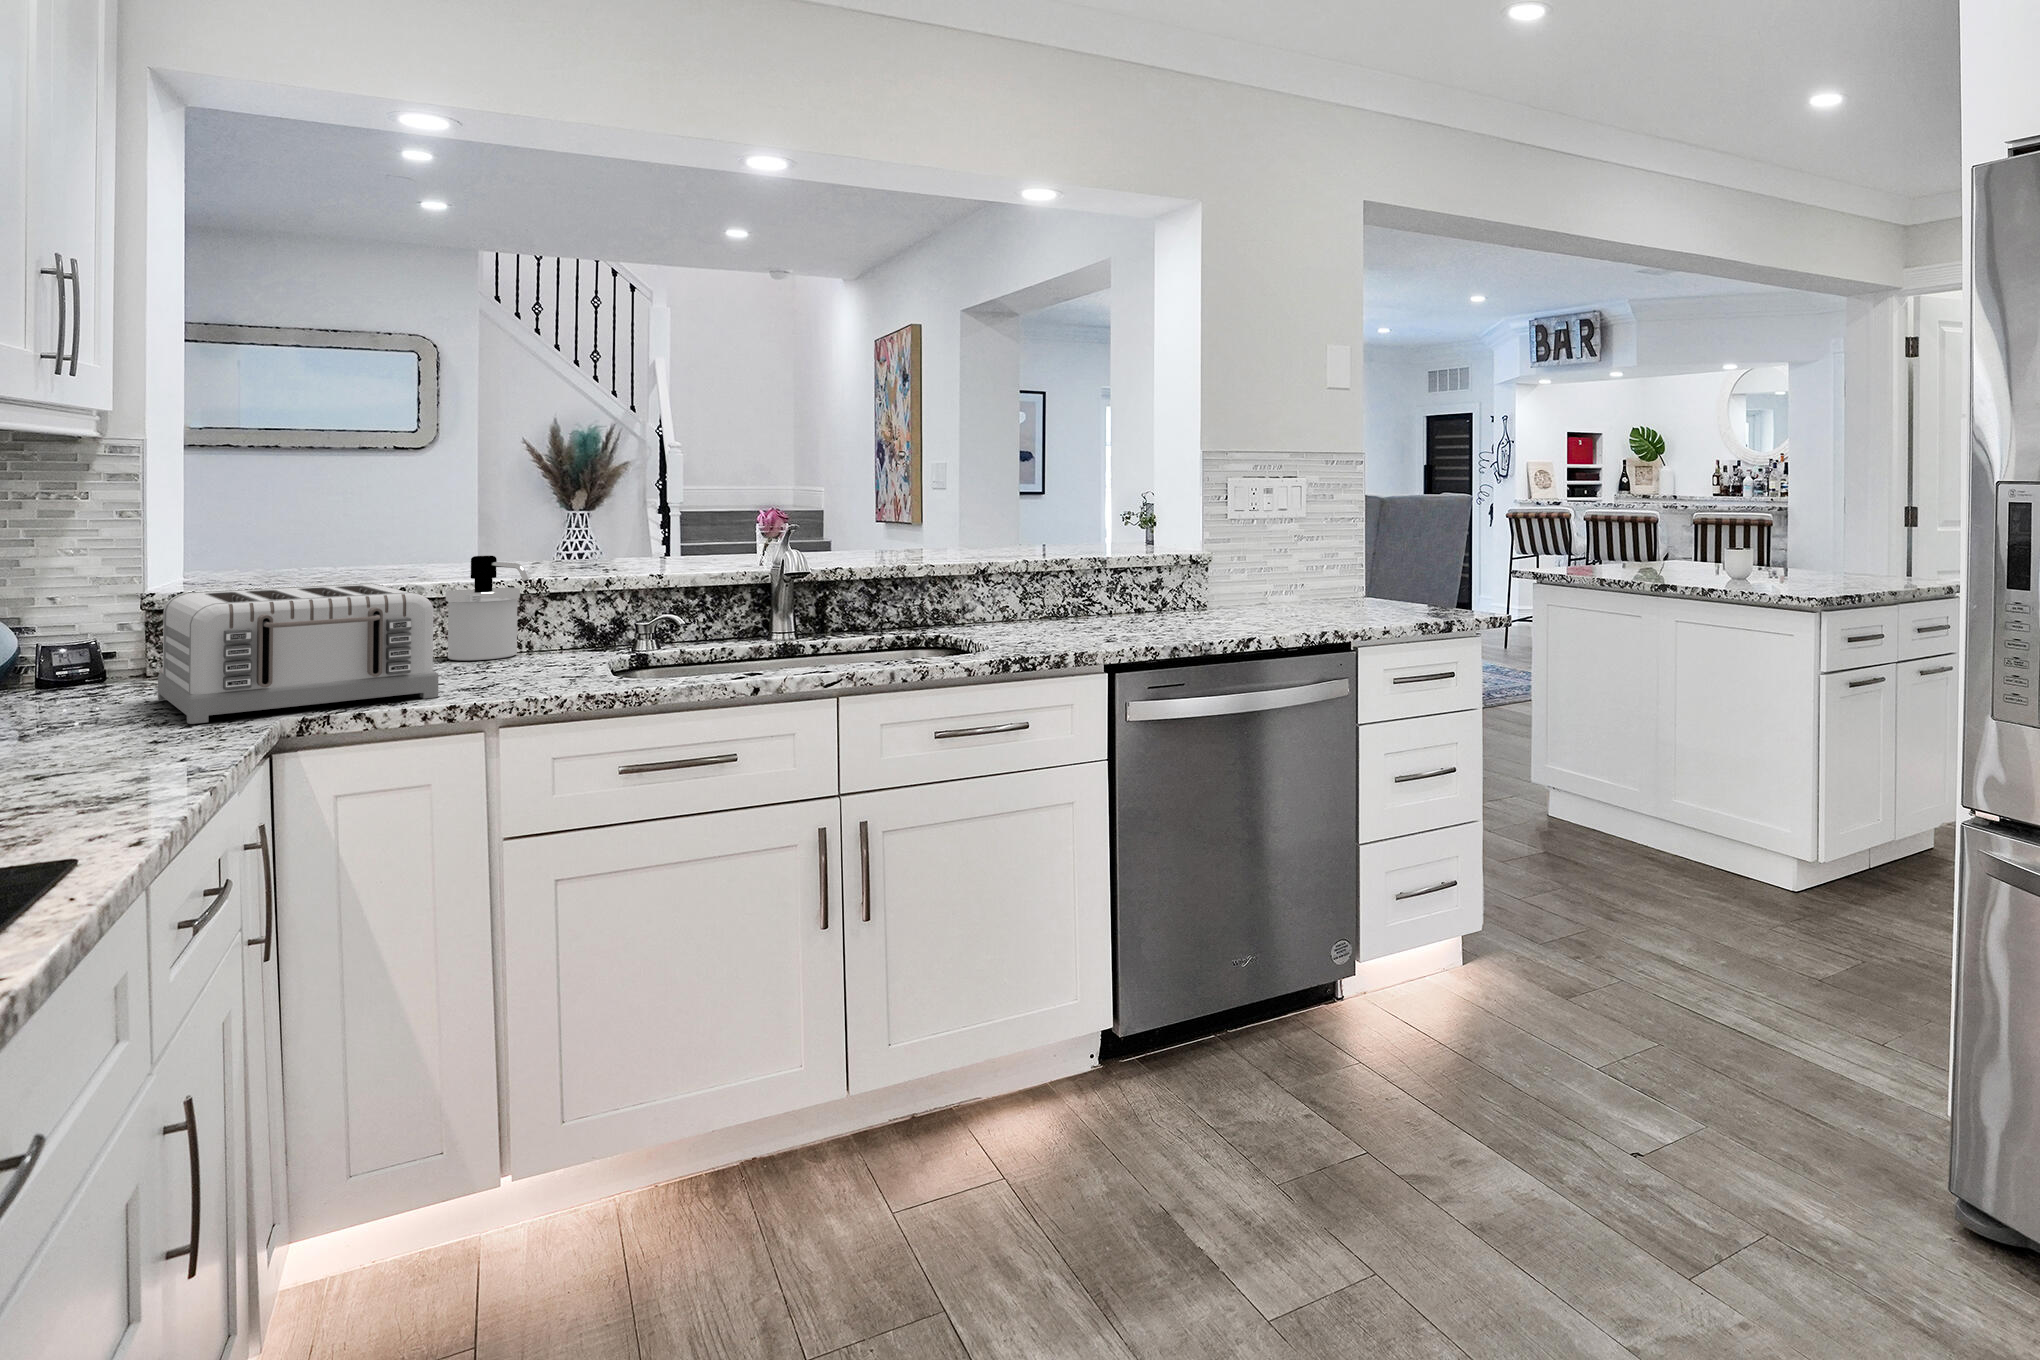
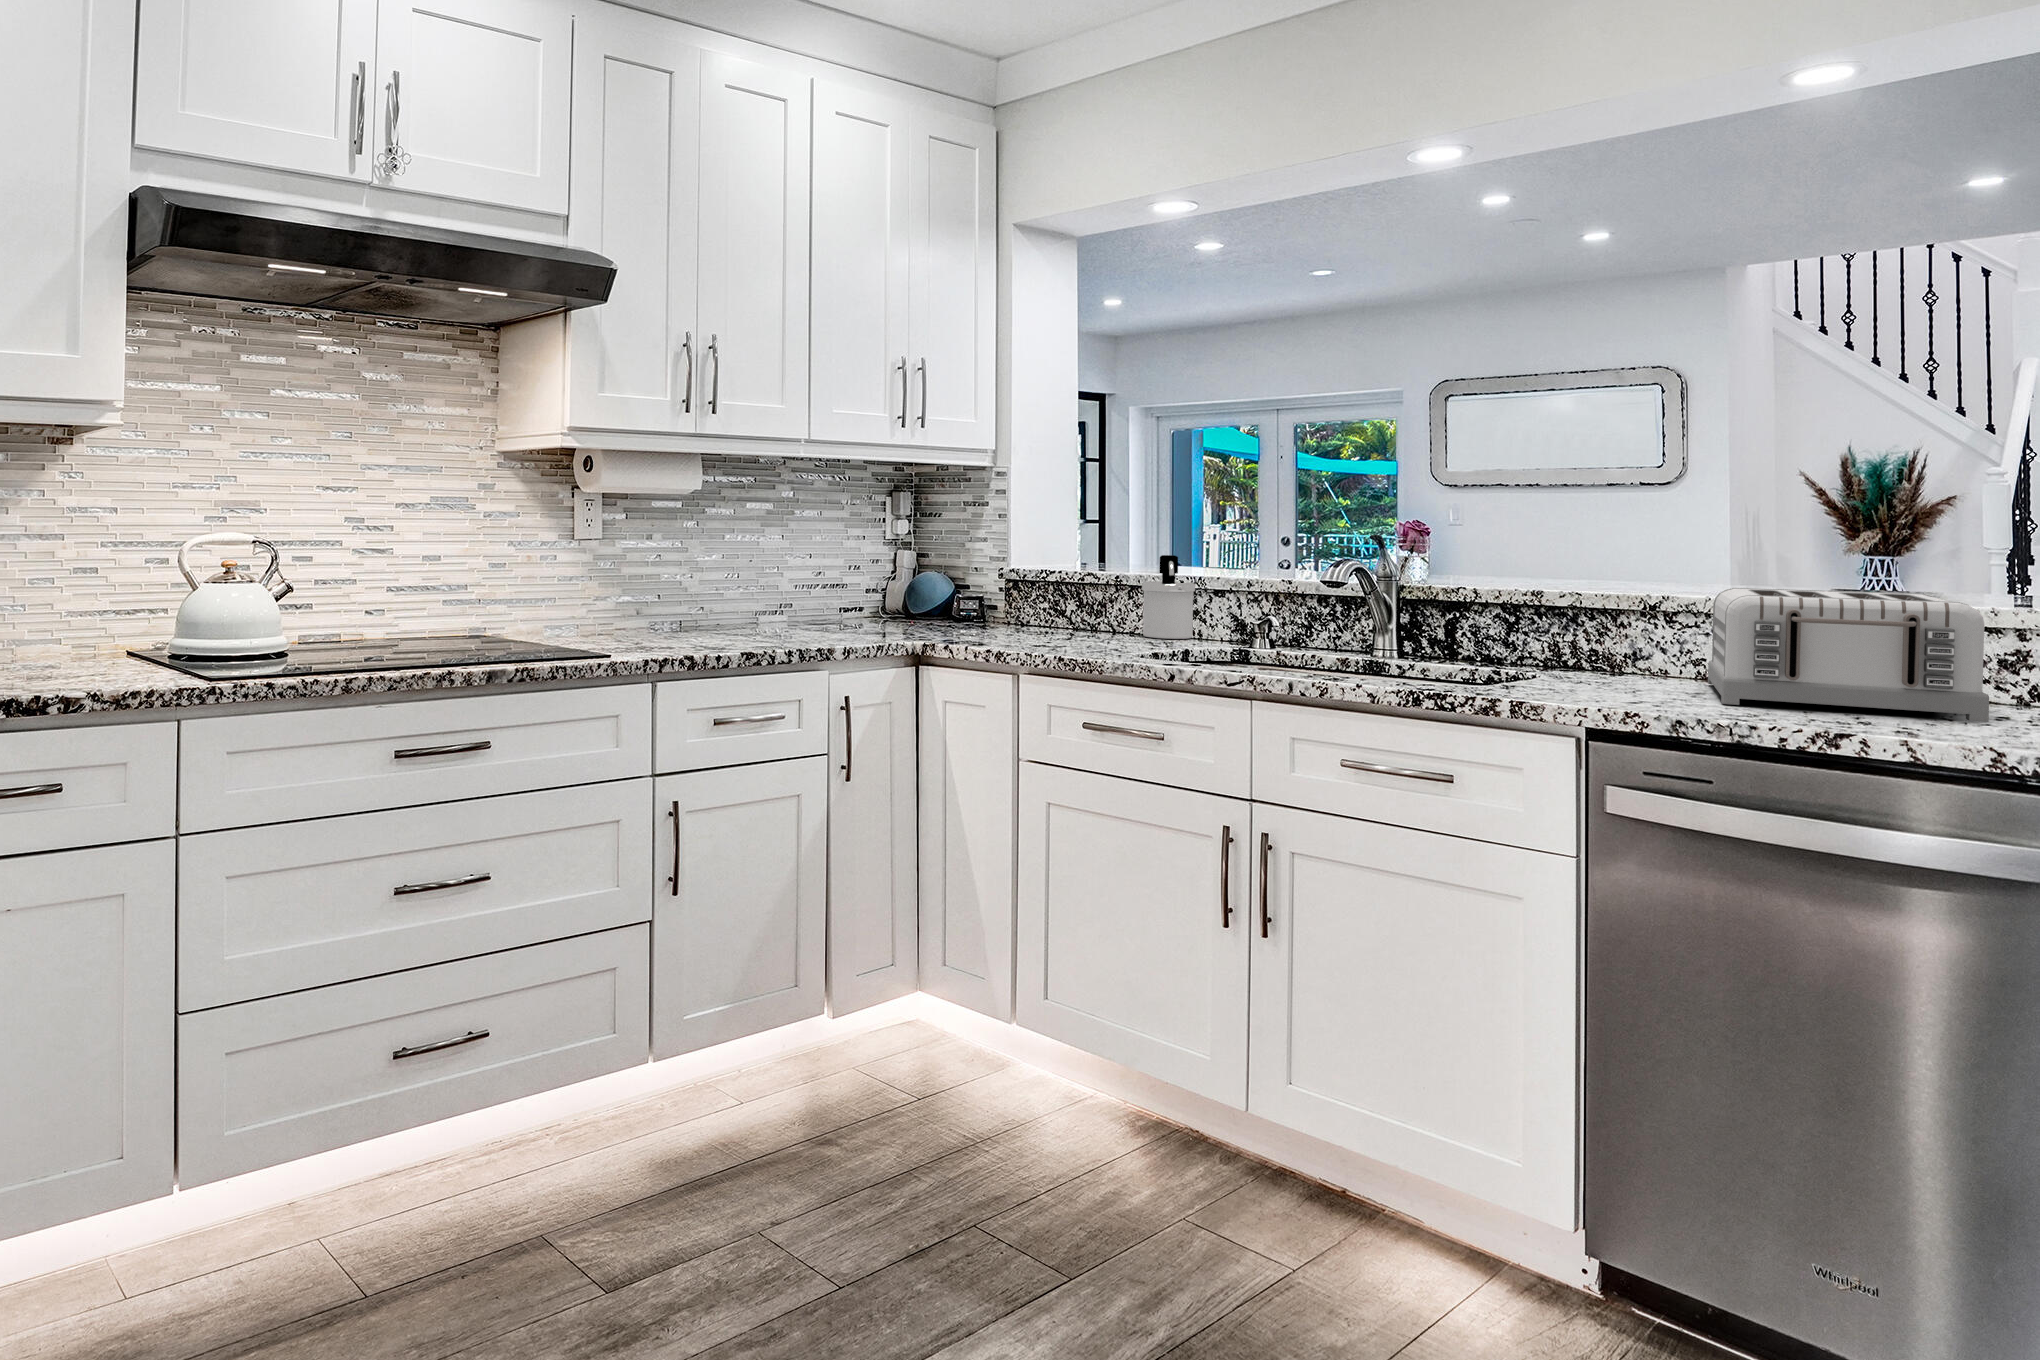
toaster: present [158,583,439,724] -> present [1708,588,1989,722]

